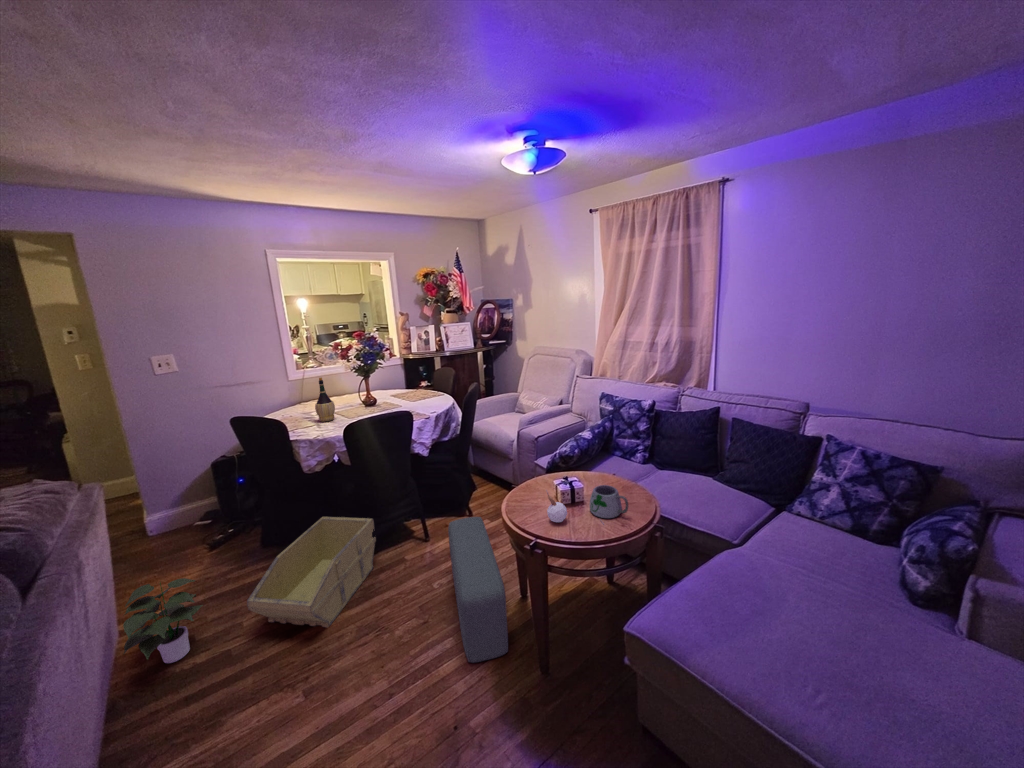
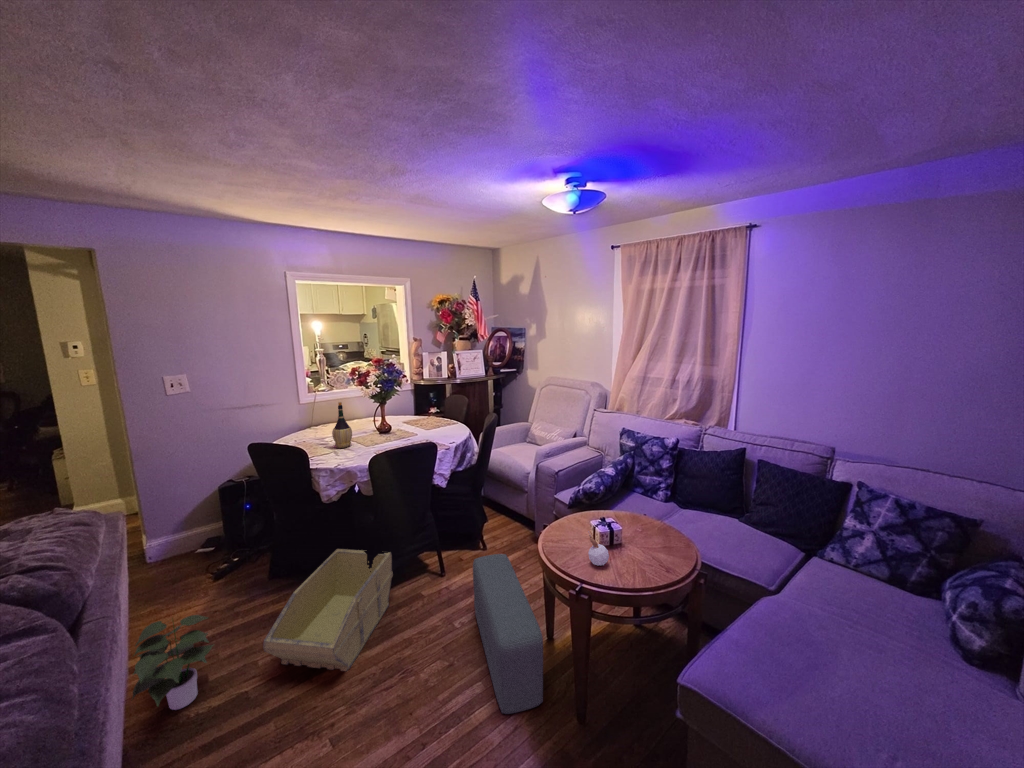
mug: present [590,485,628,524] -> none [629,527,671,570]

